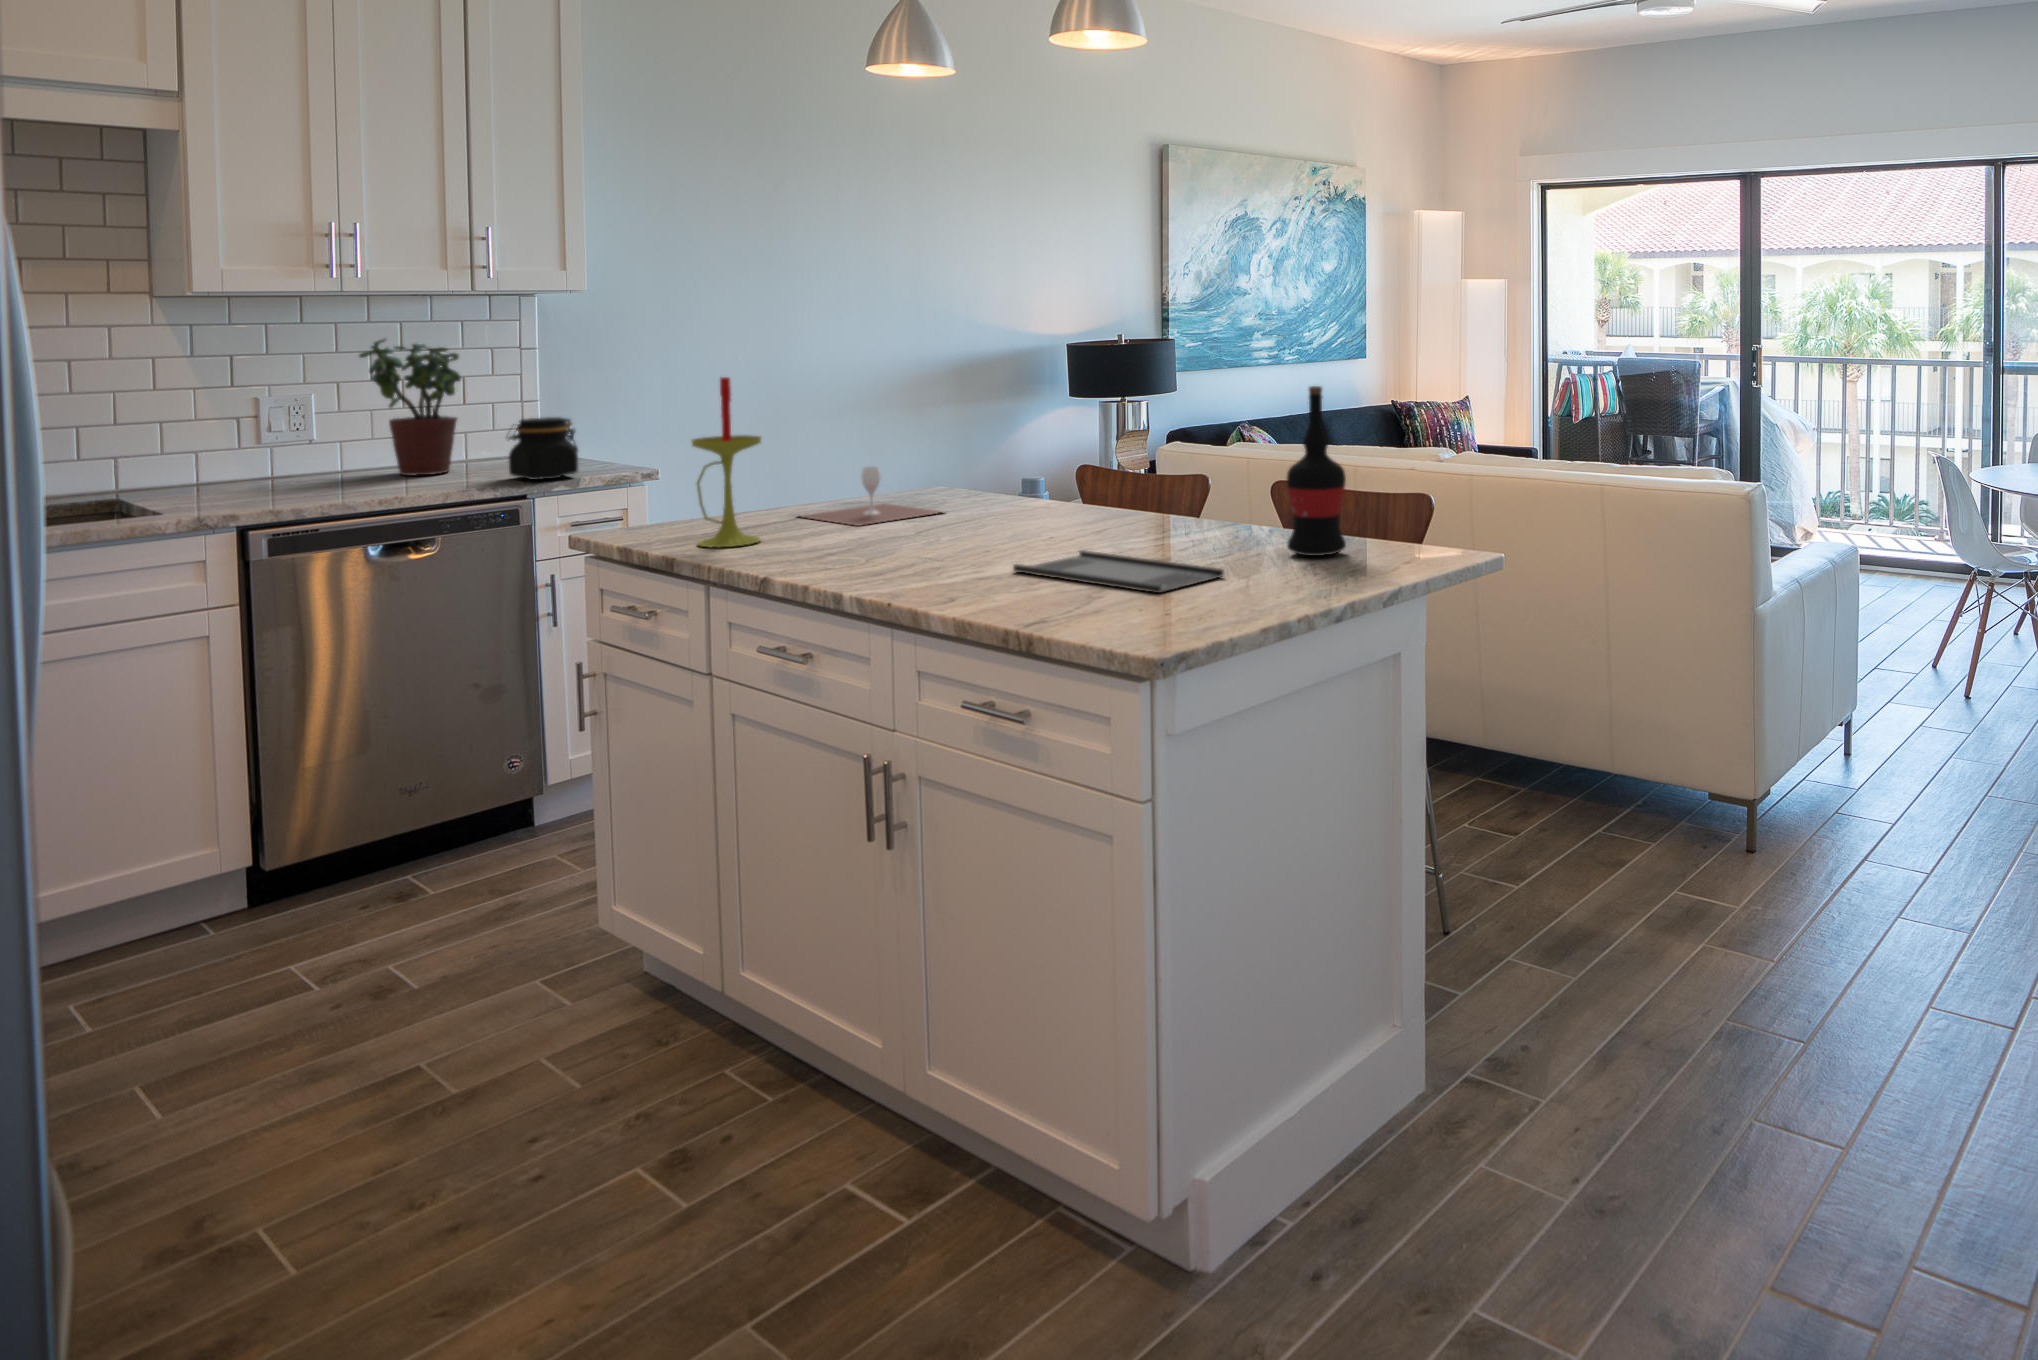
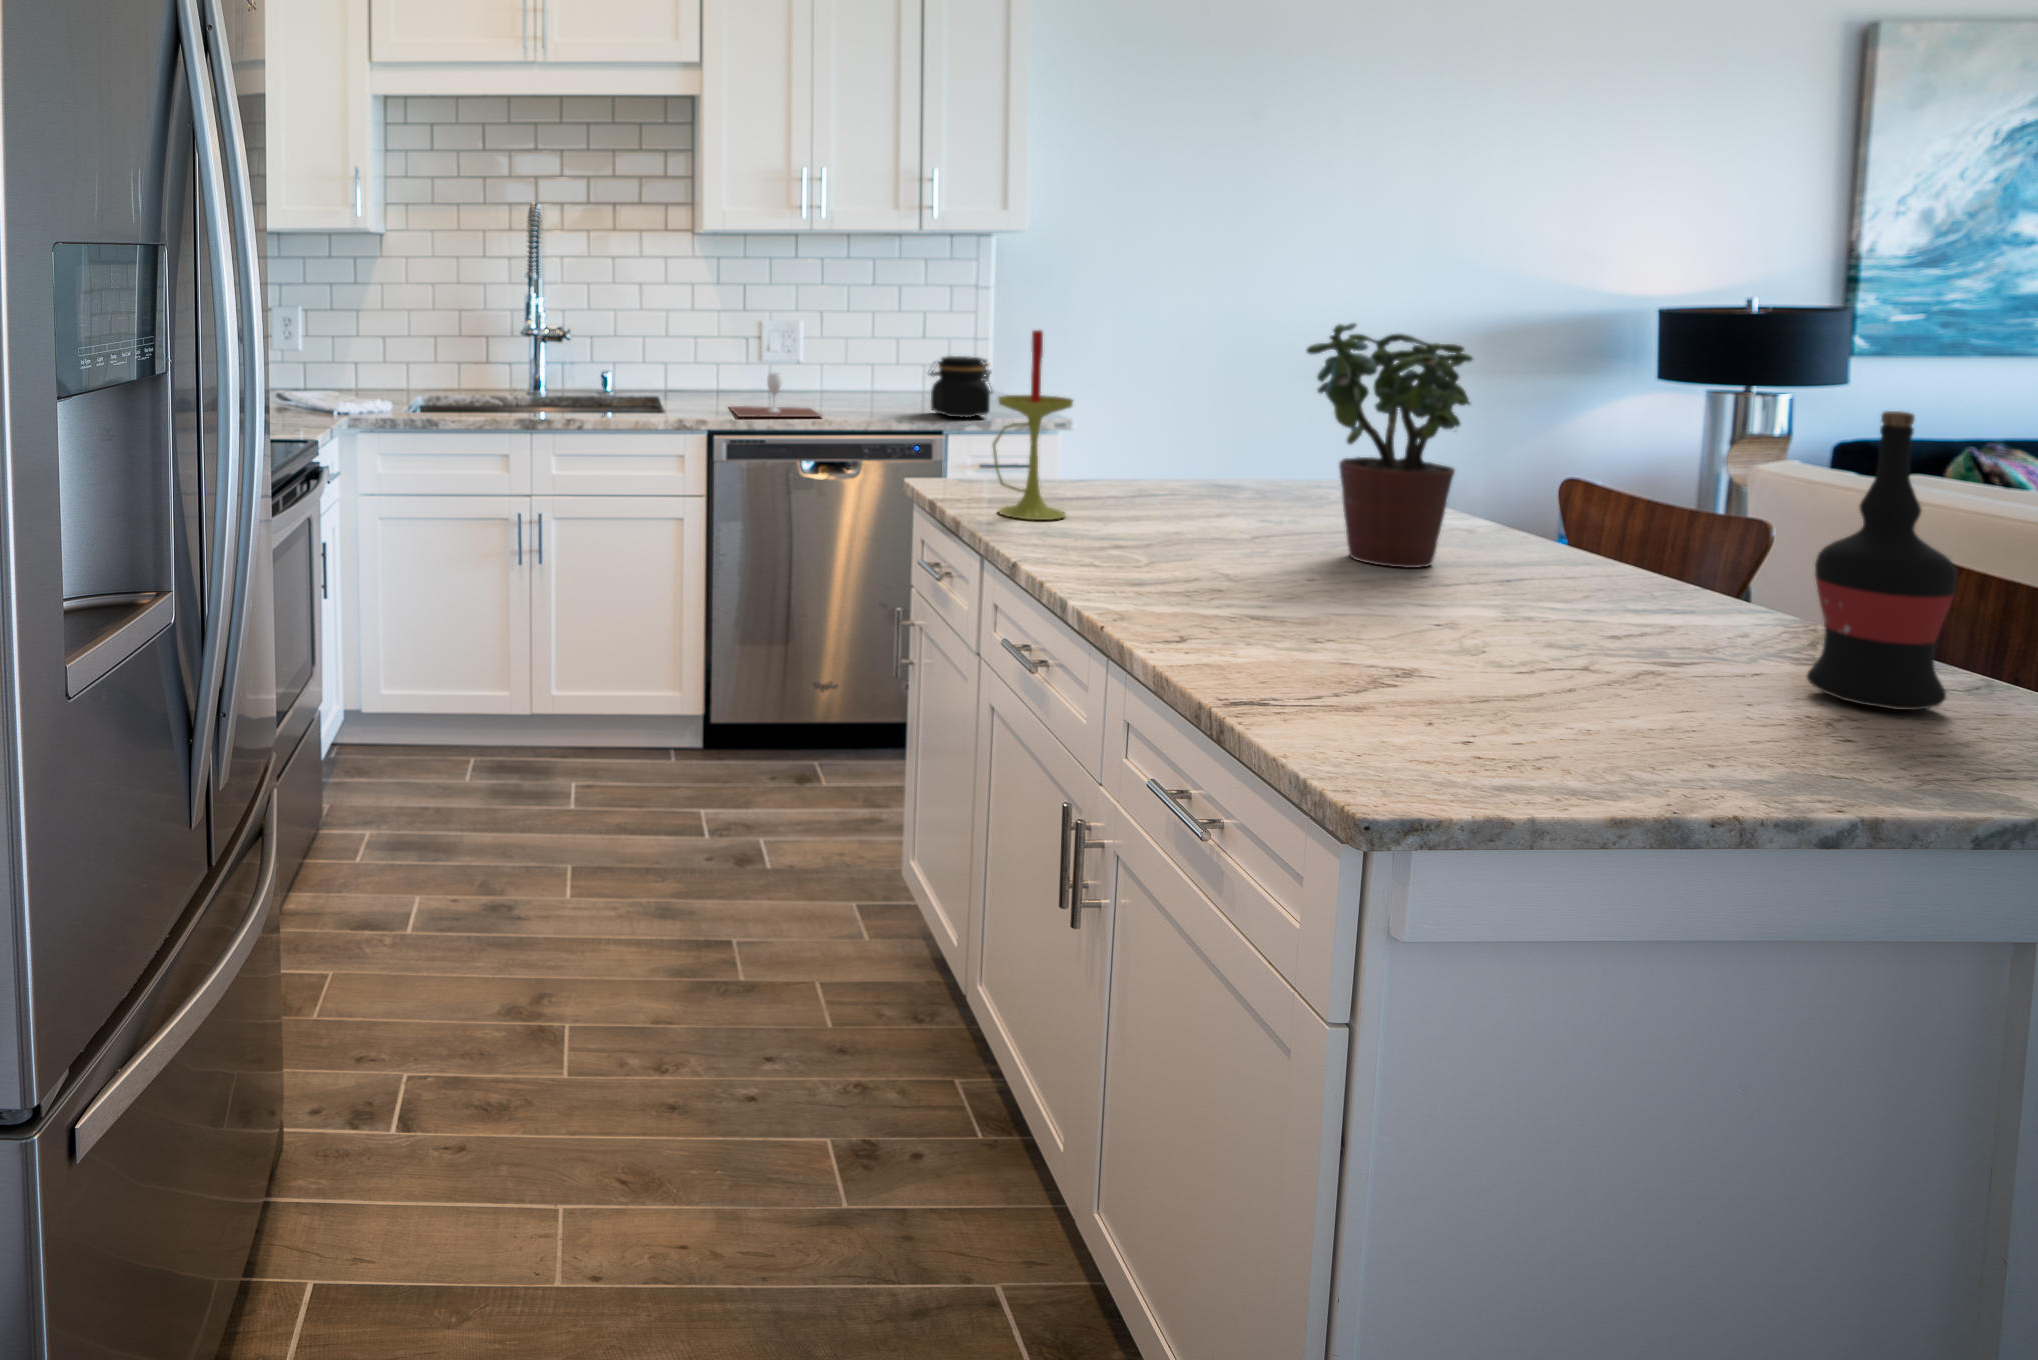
potted plant: present [359,339,461,476] -> present [1307,323,1473,568]
wine glass: present [801,467,940,526] -> present [729,373,821,417]
tray: present [1013,550,1224,593] -> none [1306,608,1637,704]

